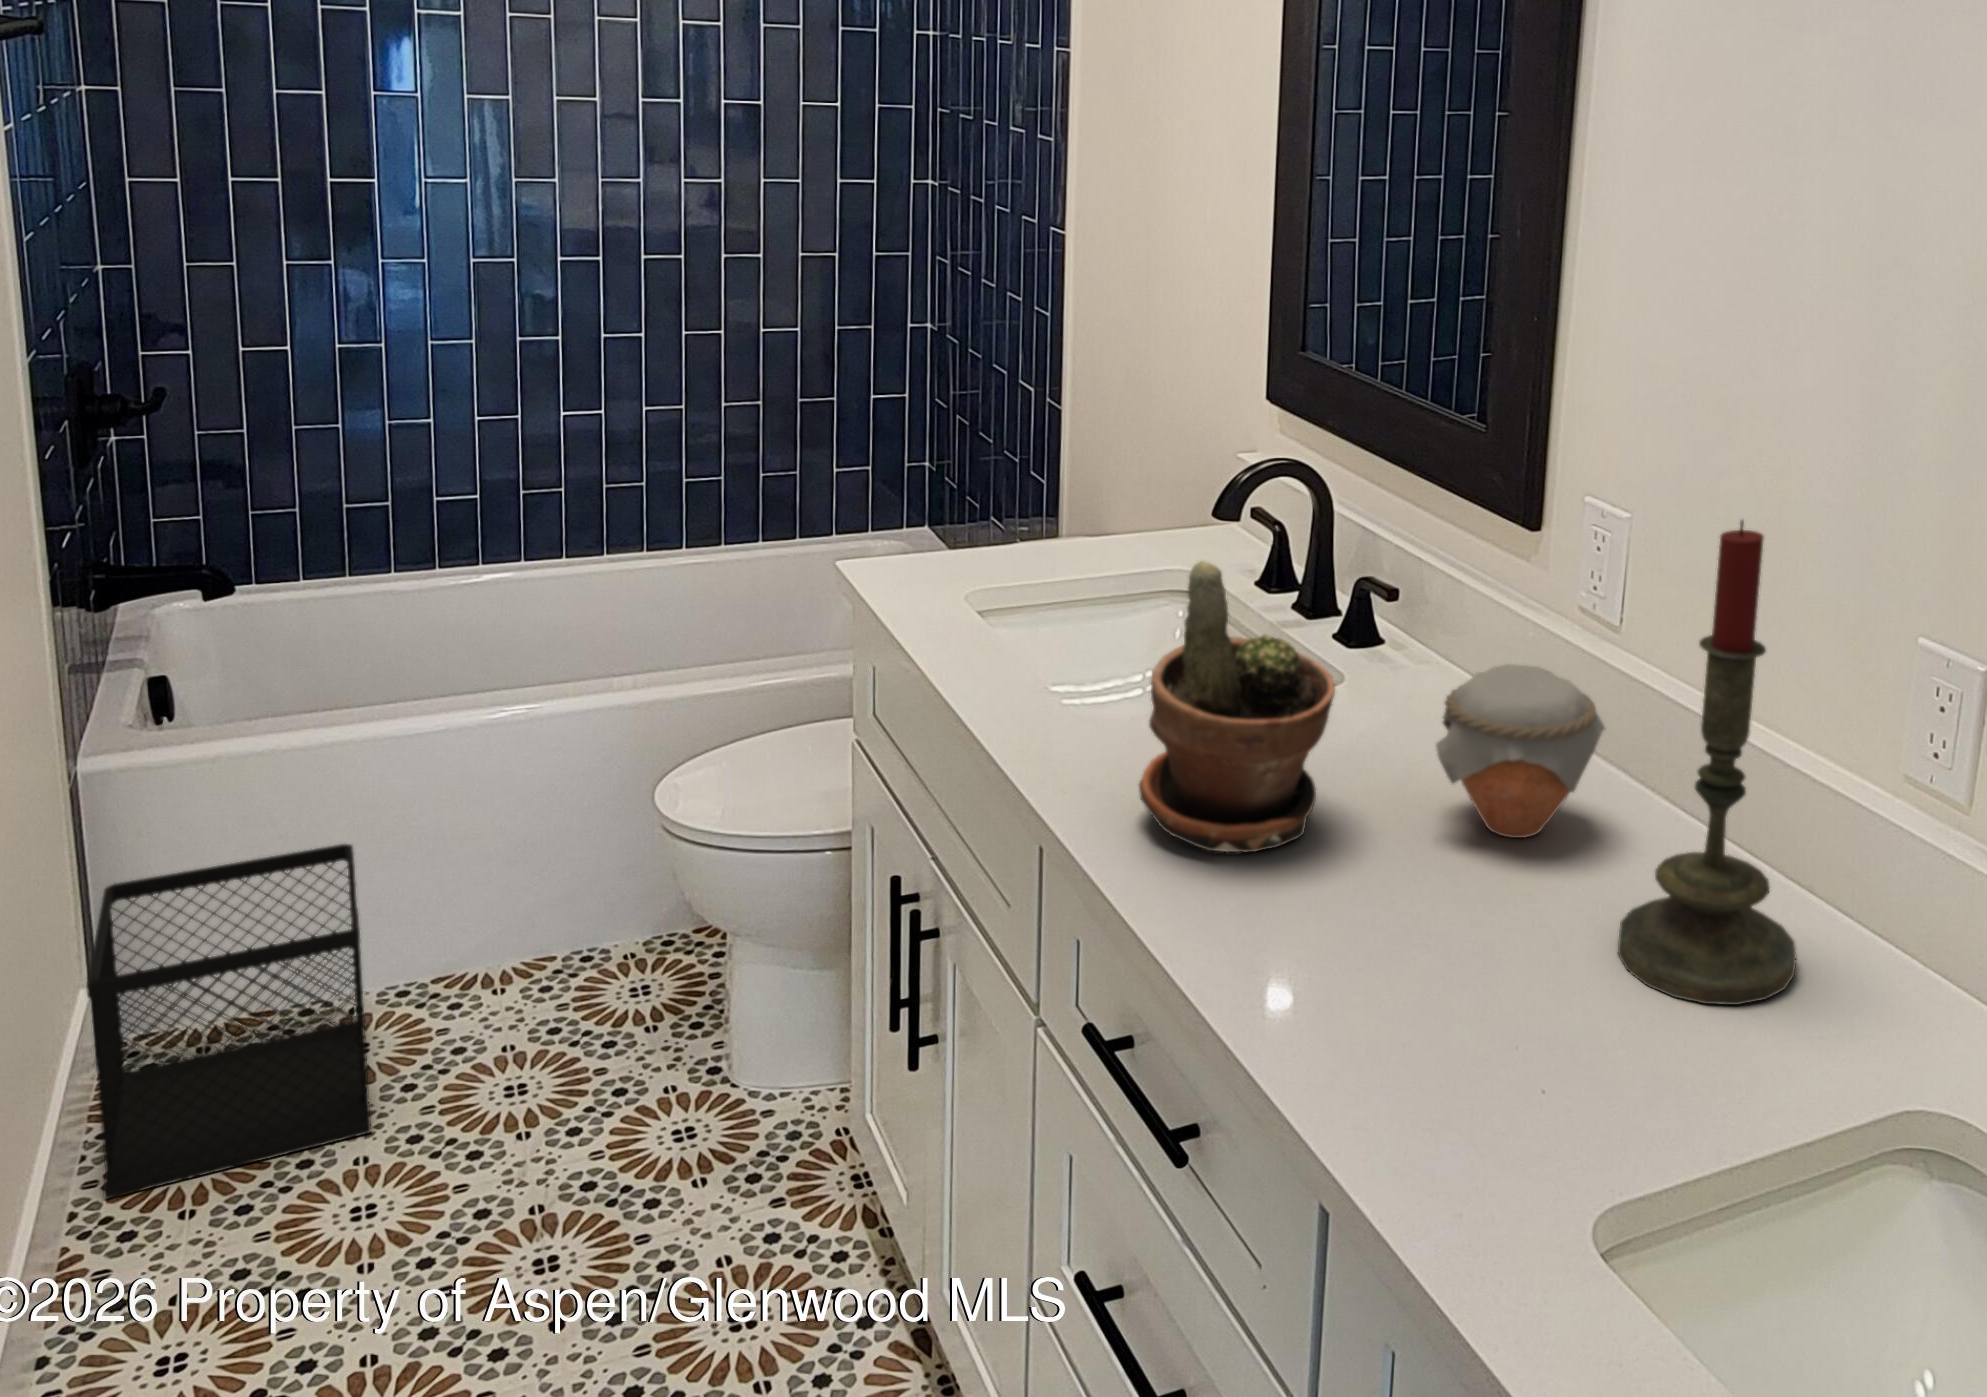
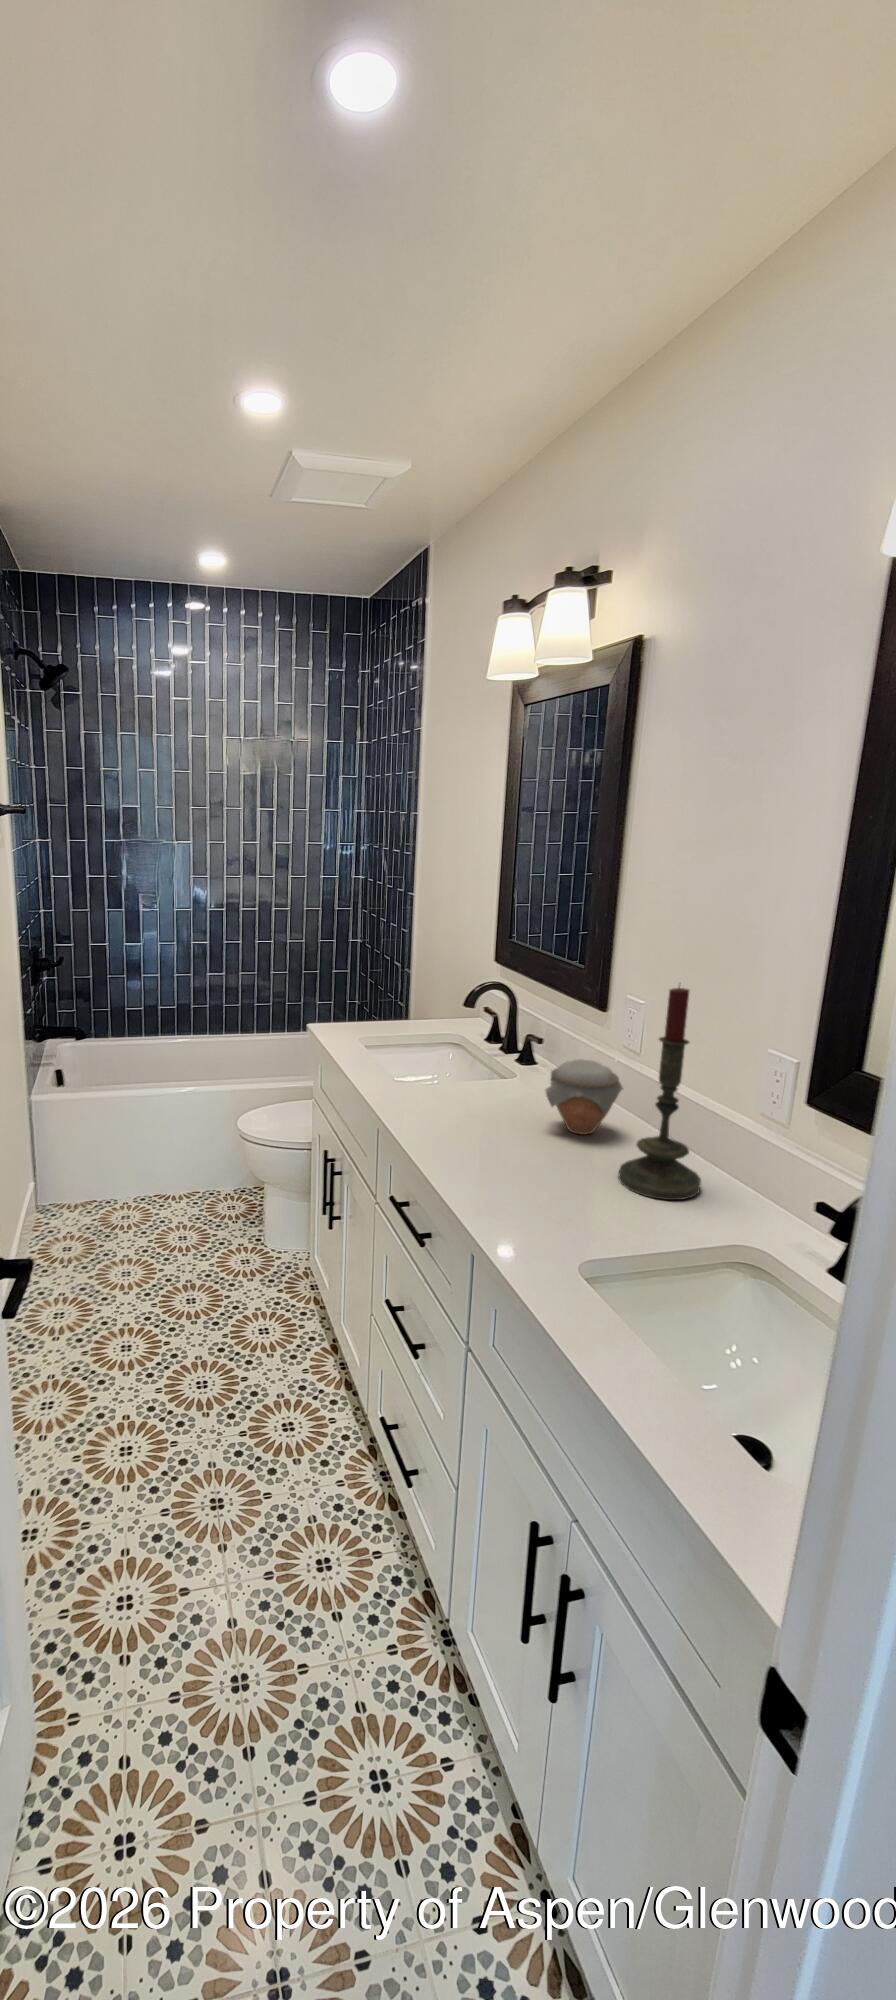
potted plant: present [1139,561,1335,852] -> none [418,1001,502,1129]
wastebasket: present [86,844,371,1200] -> none [31,1135,130,1261]

